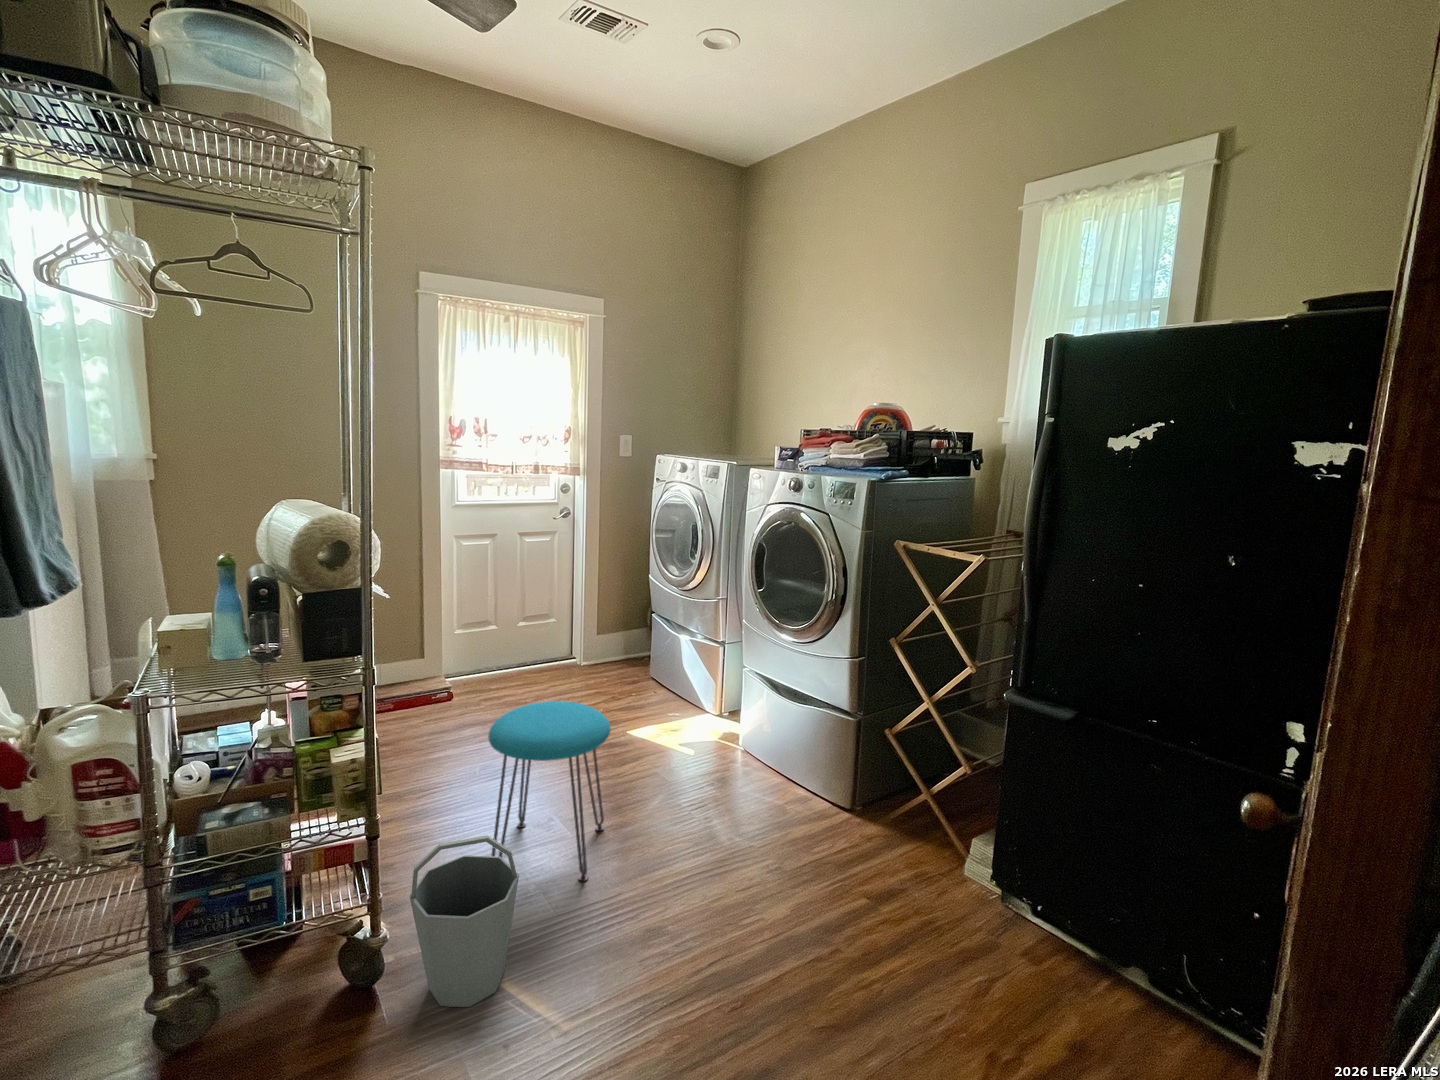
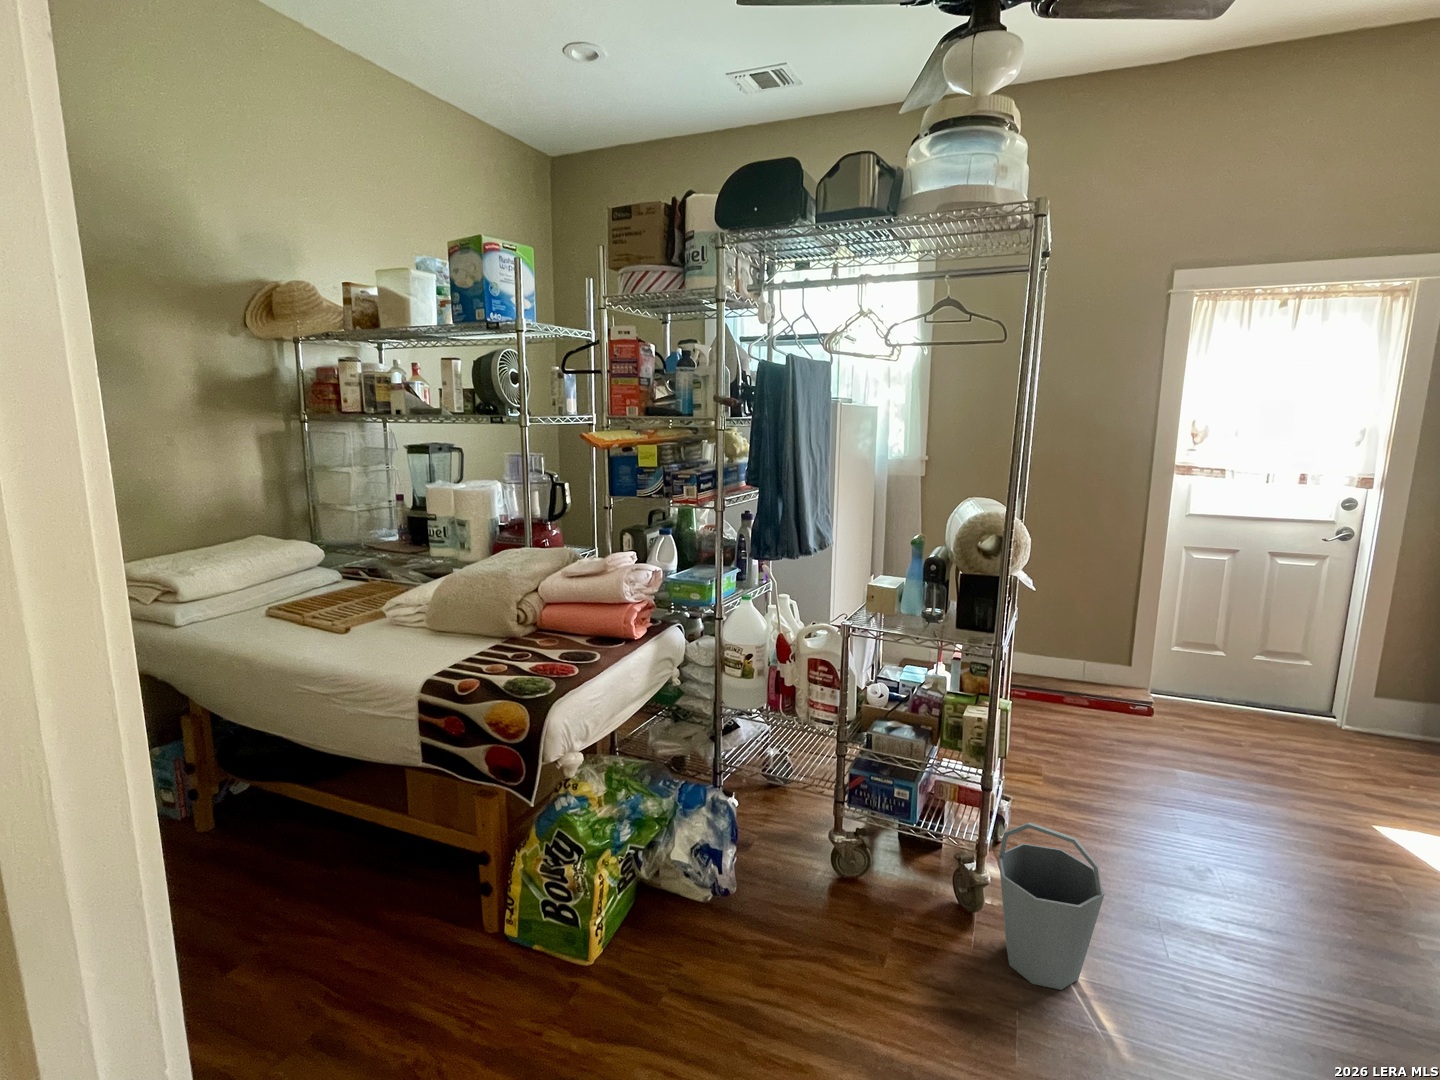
stool: present [488,701,610,881] -> none [1106,738,1289,961]

